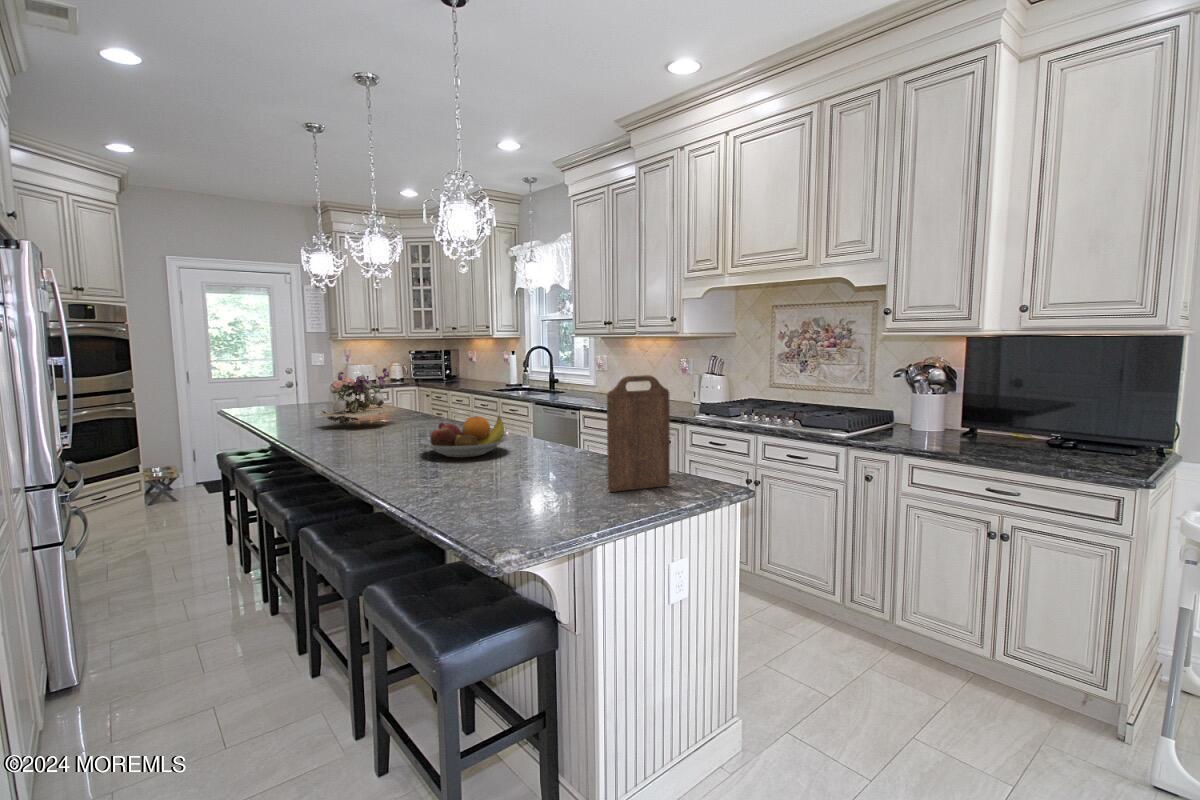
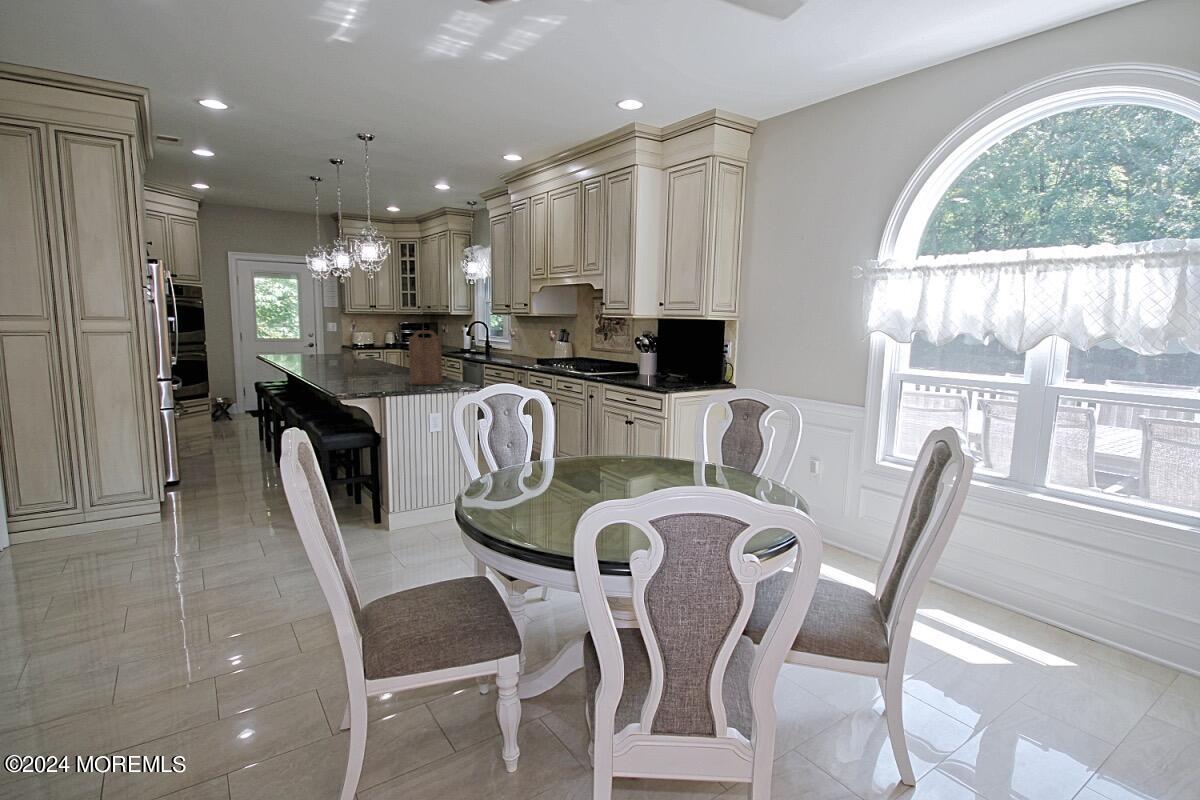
flower arrangement: present [318,367,395,425] -> none [305,329,353,363]
fruit bowl: present [420,416,509,458] -> none [344,354,393,374]

